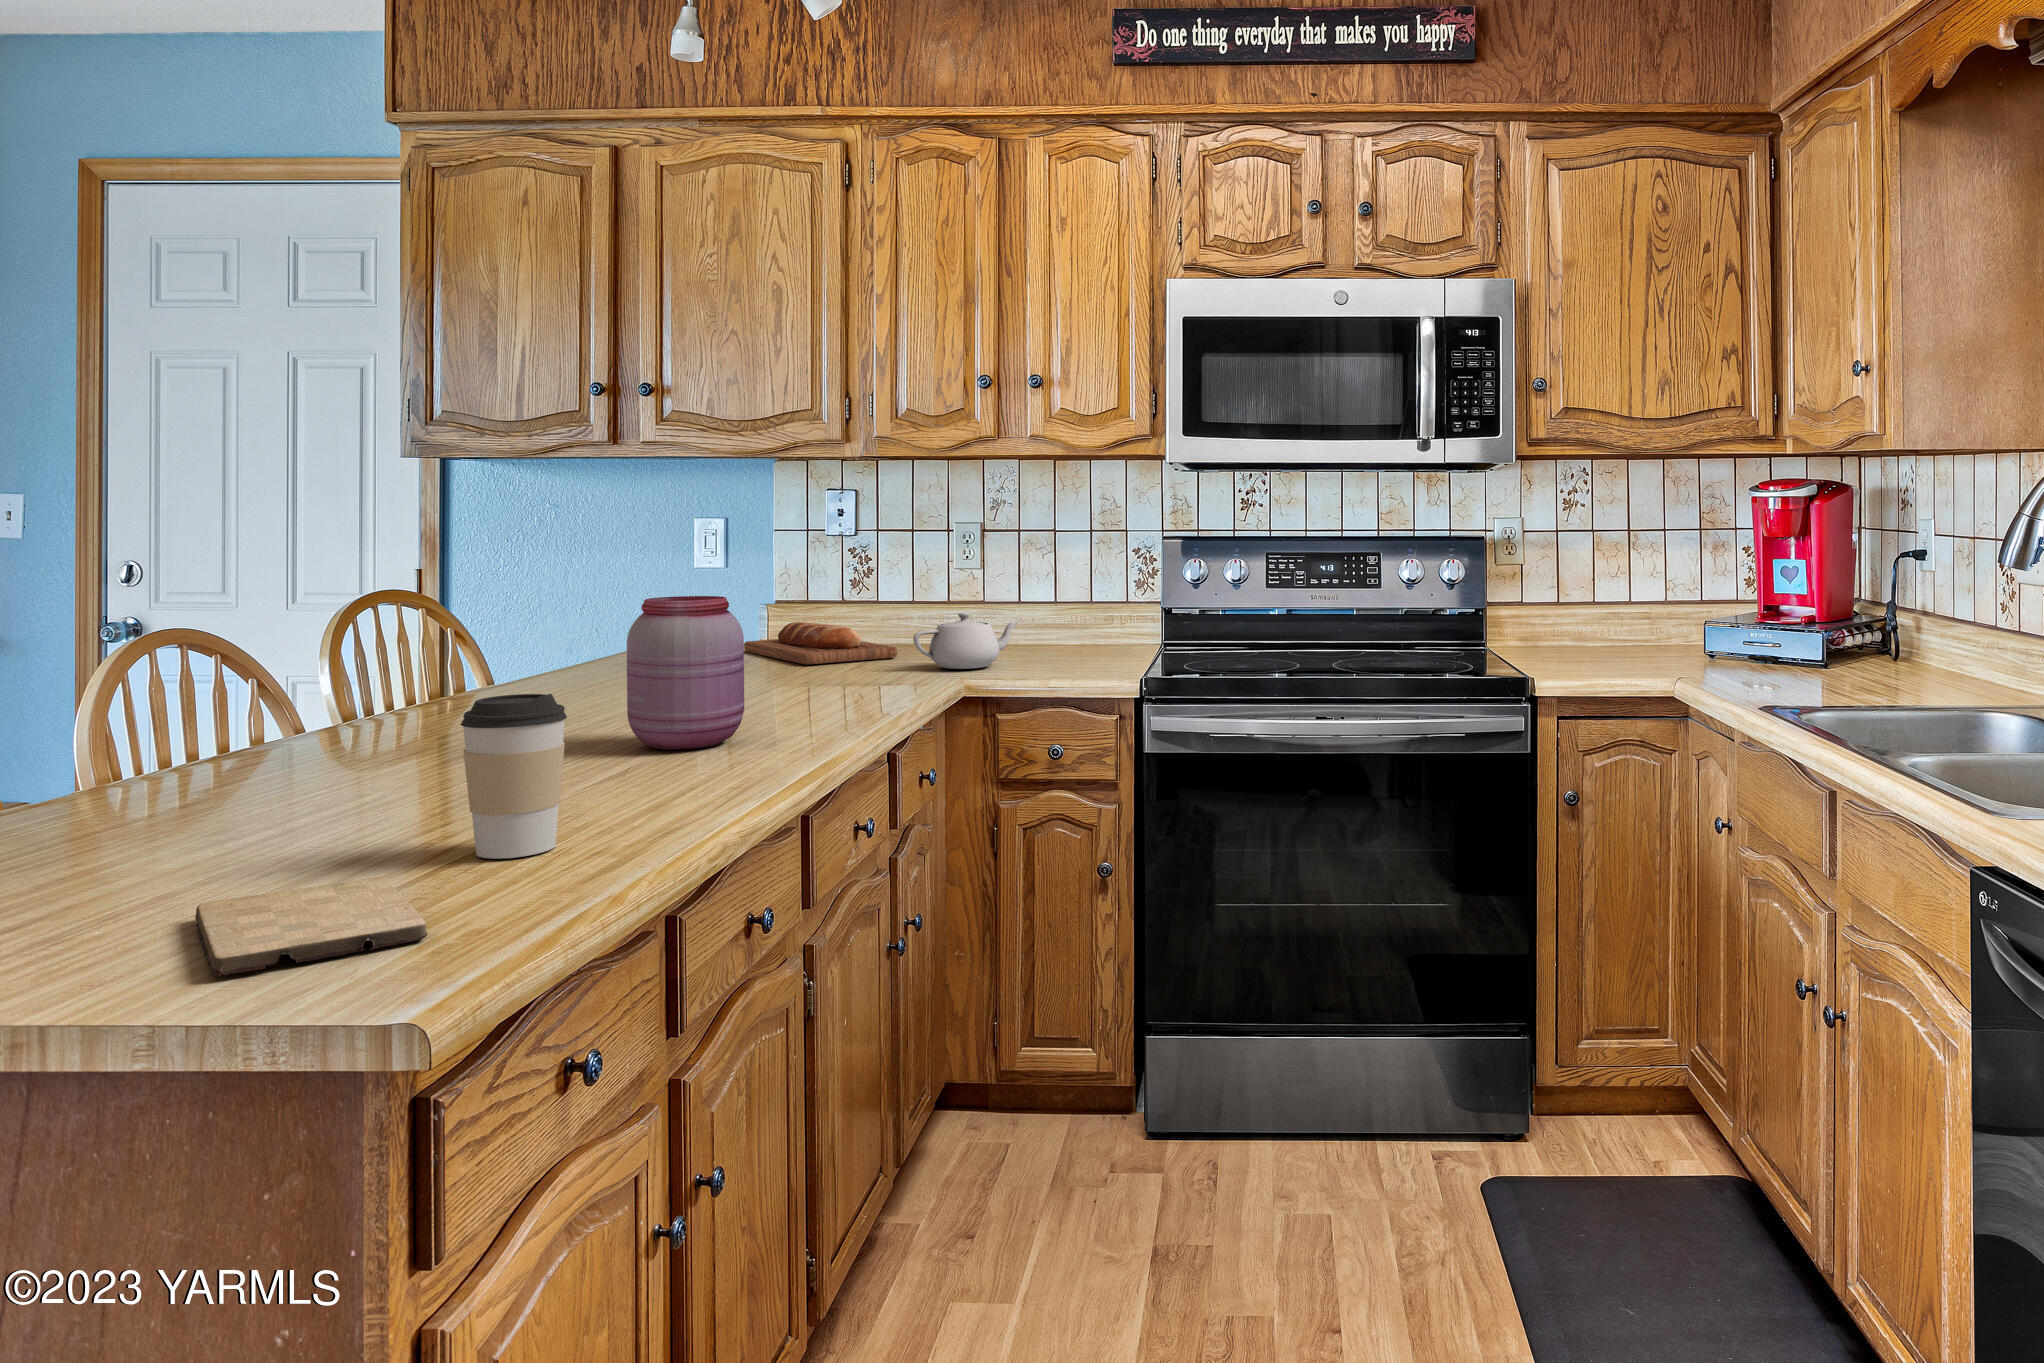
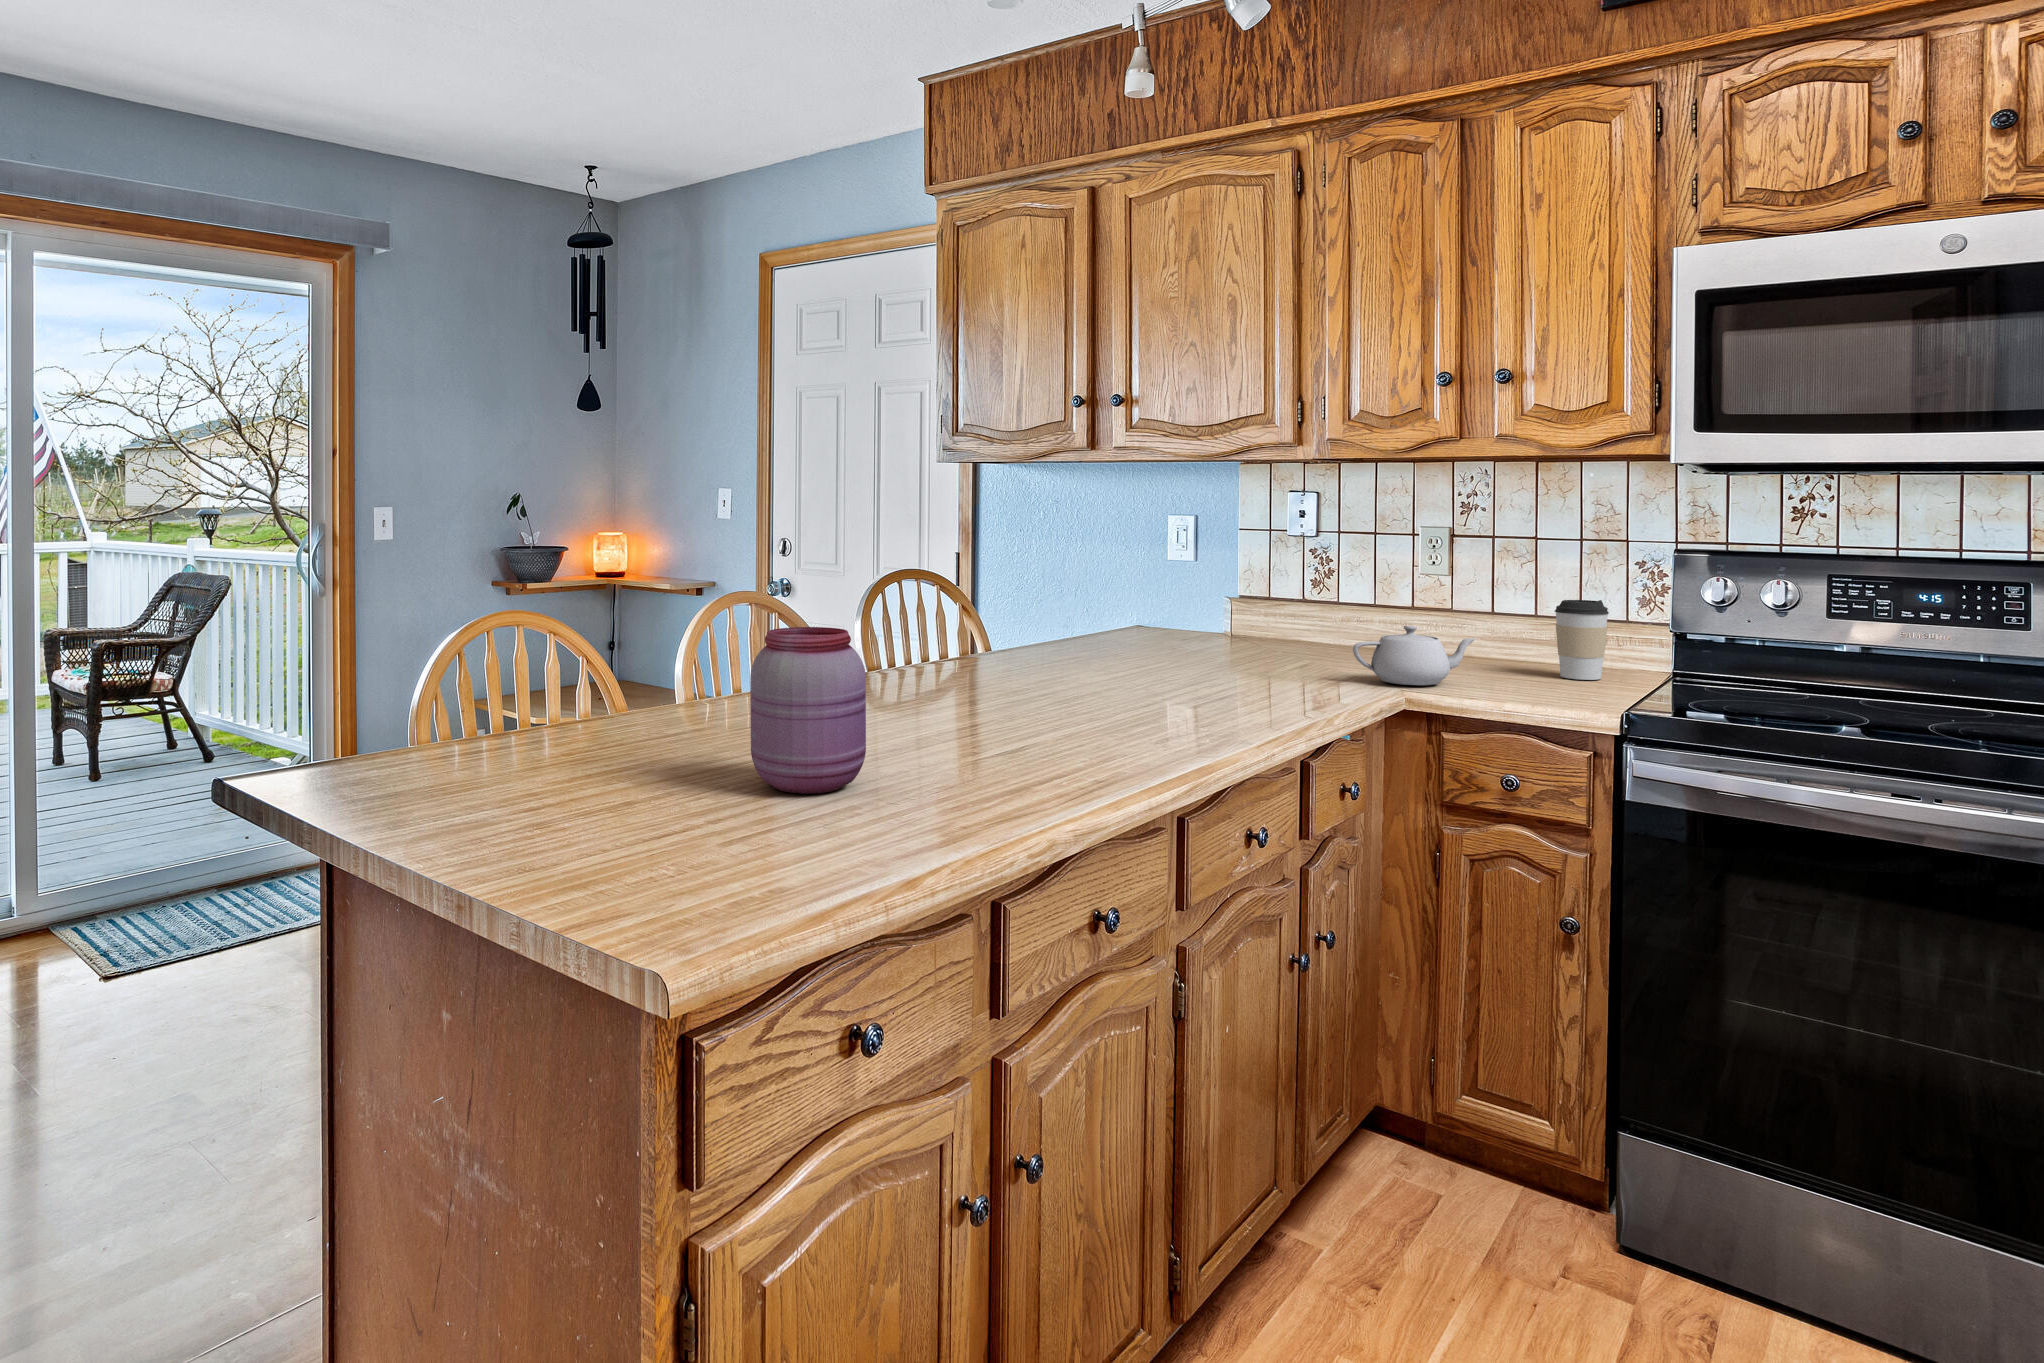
jar: present [627,596,744,750] -> present [750,627,866,794]
bread loaf: present [744,622,897,664] -> none [1203,622,1345,665]
coffee cup: present [461,694,567,859] -> present [1555,600,1609,680]
cutting board: present [195,877,427,976] -> none [674,825,811,886]

